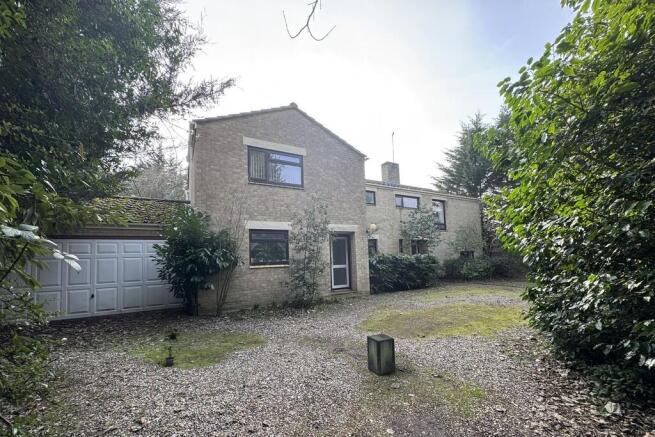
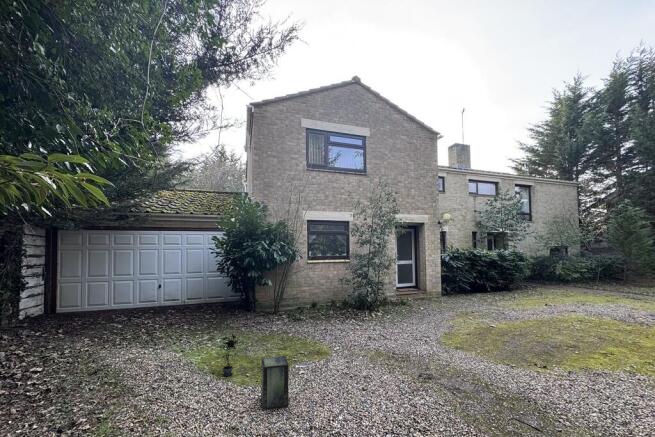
storage box: present [367,334,395,376] -> present [261,356,289,410]

